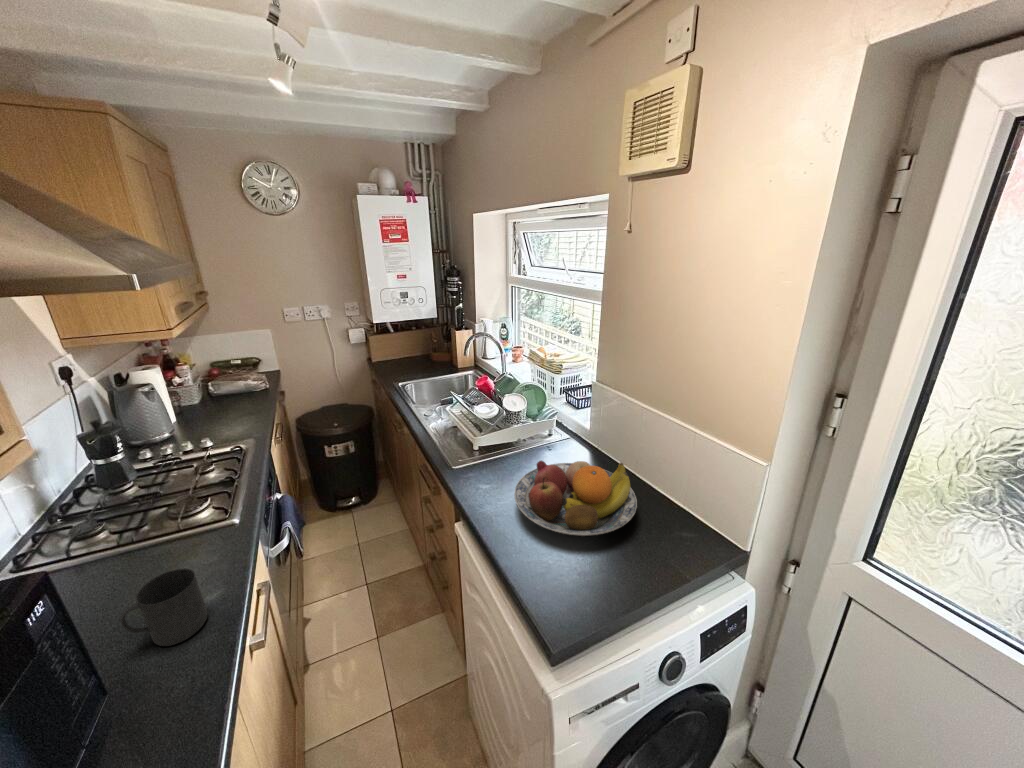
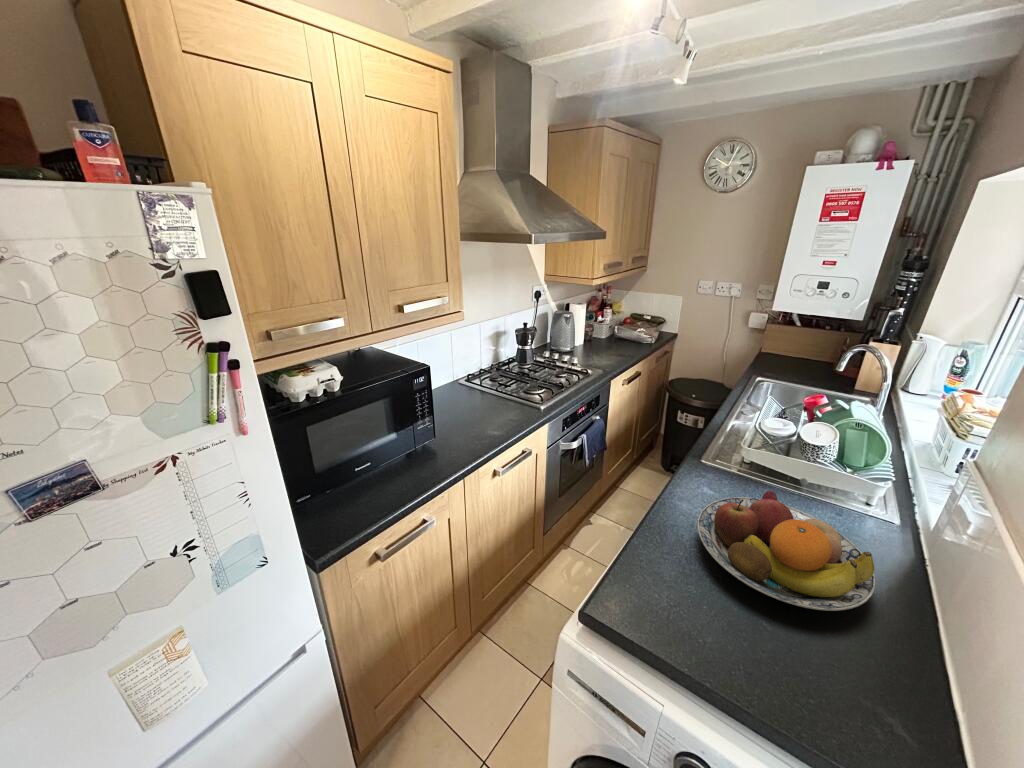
mug: present [120,569,207,646] -> none [460,402,493,440]

